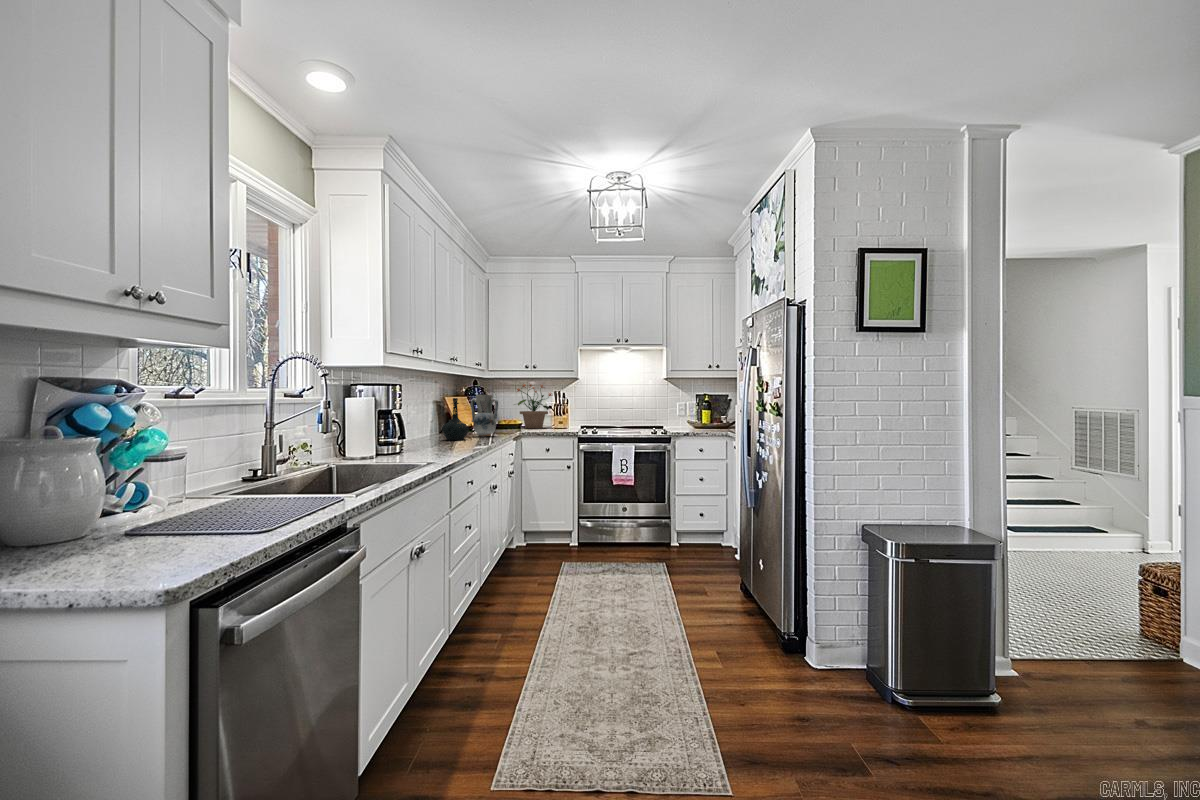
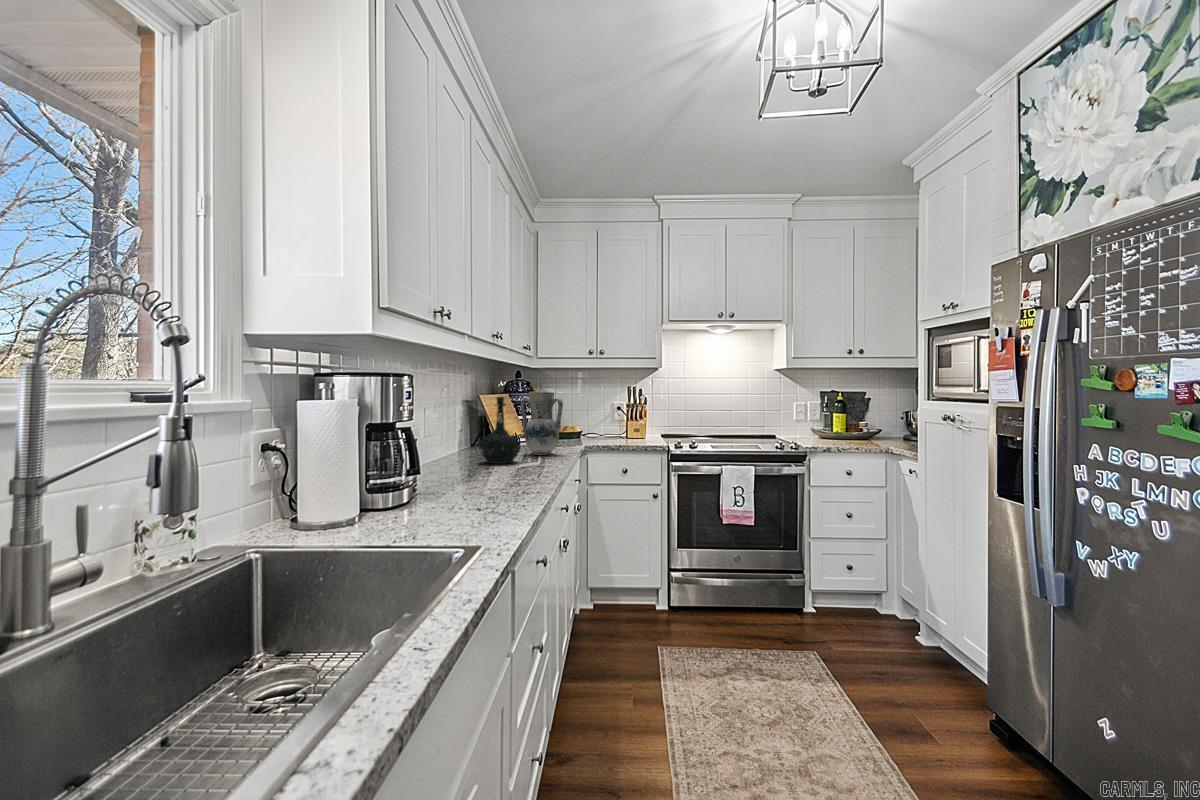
potted plant: present [517,384,552,428] -> none [570,375,627,438]

